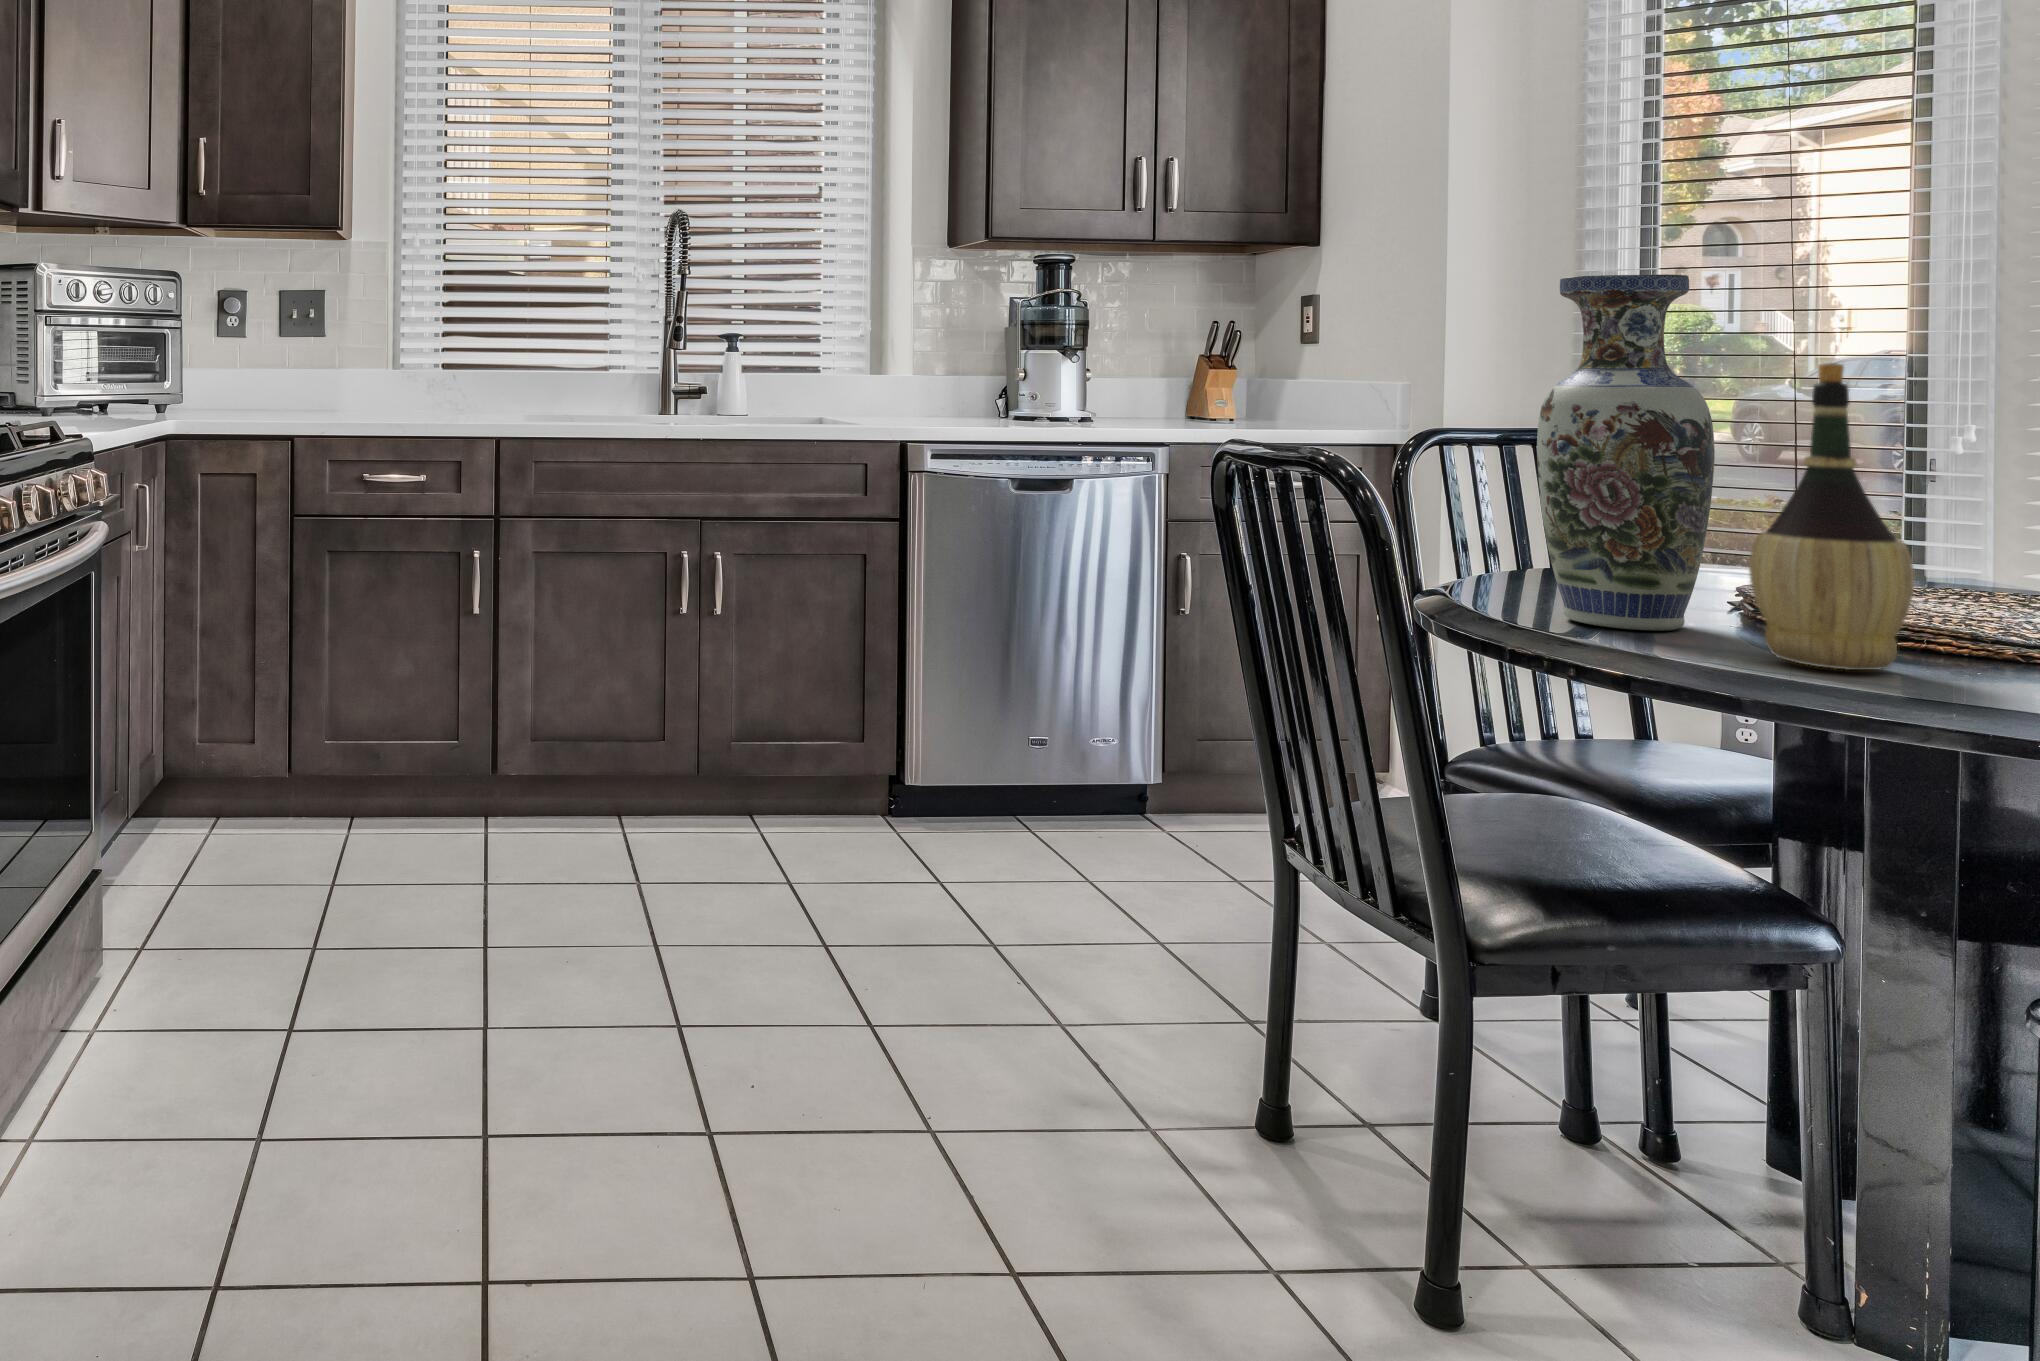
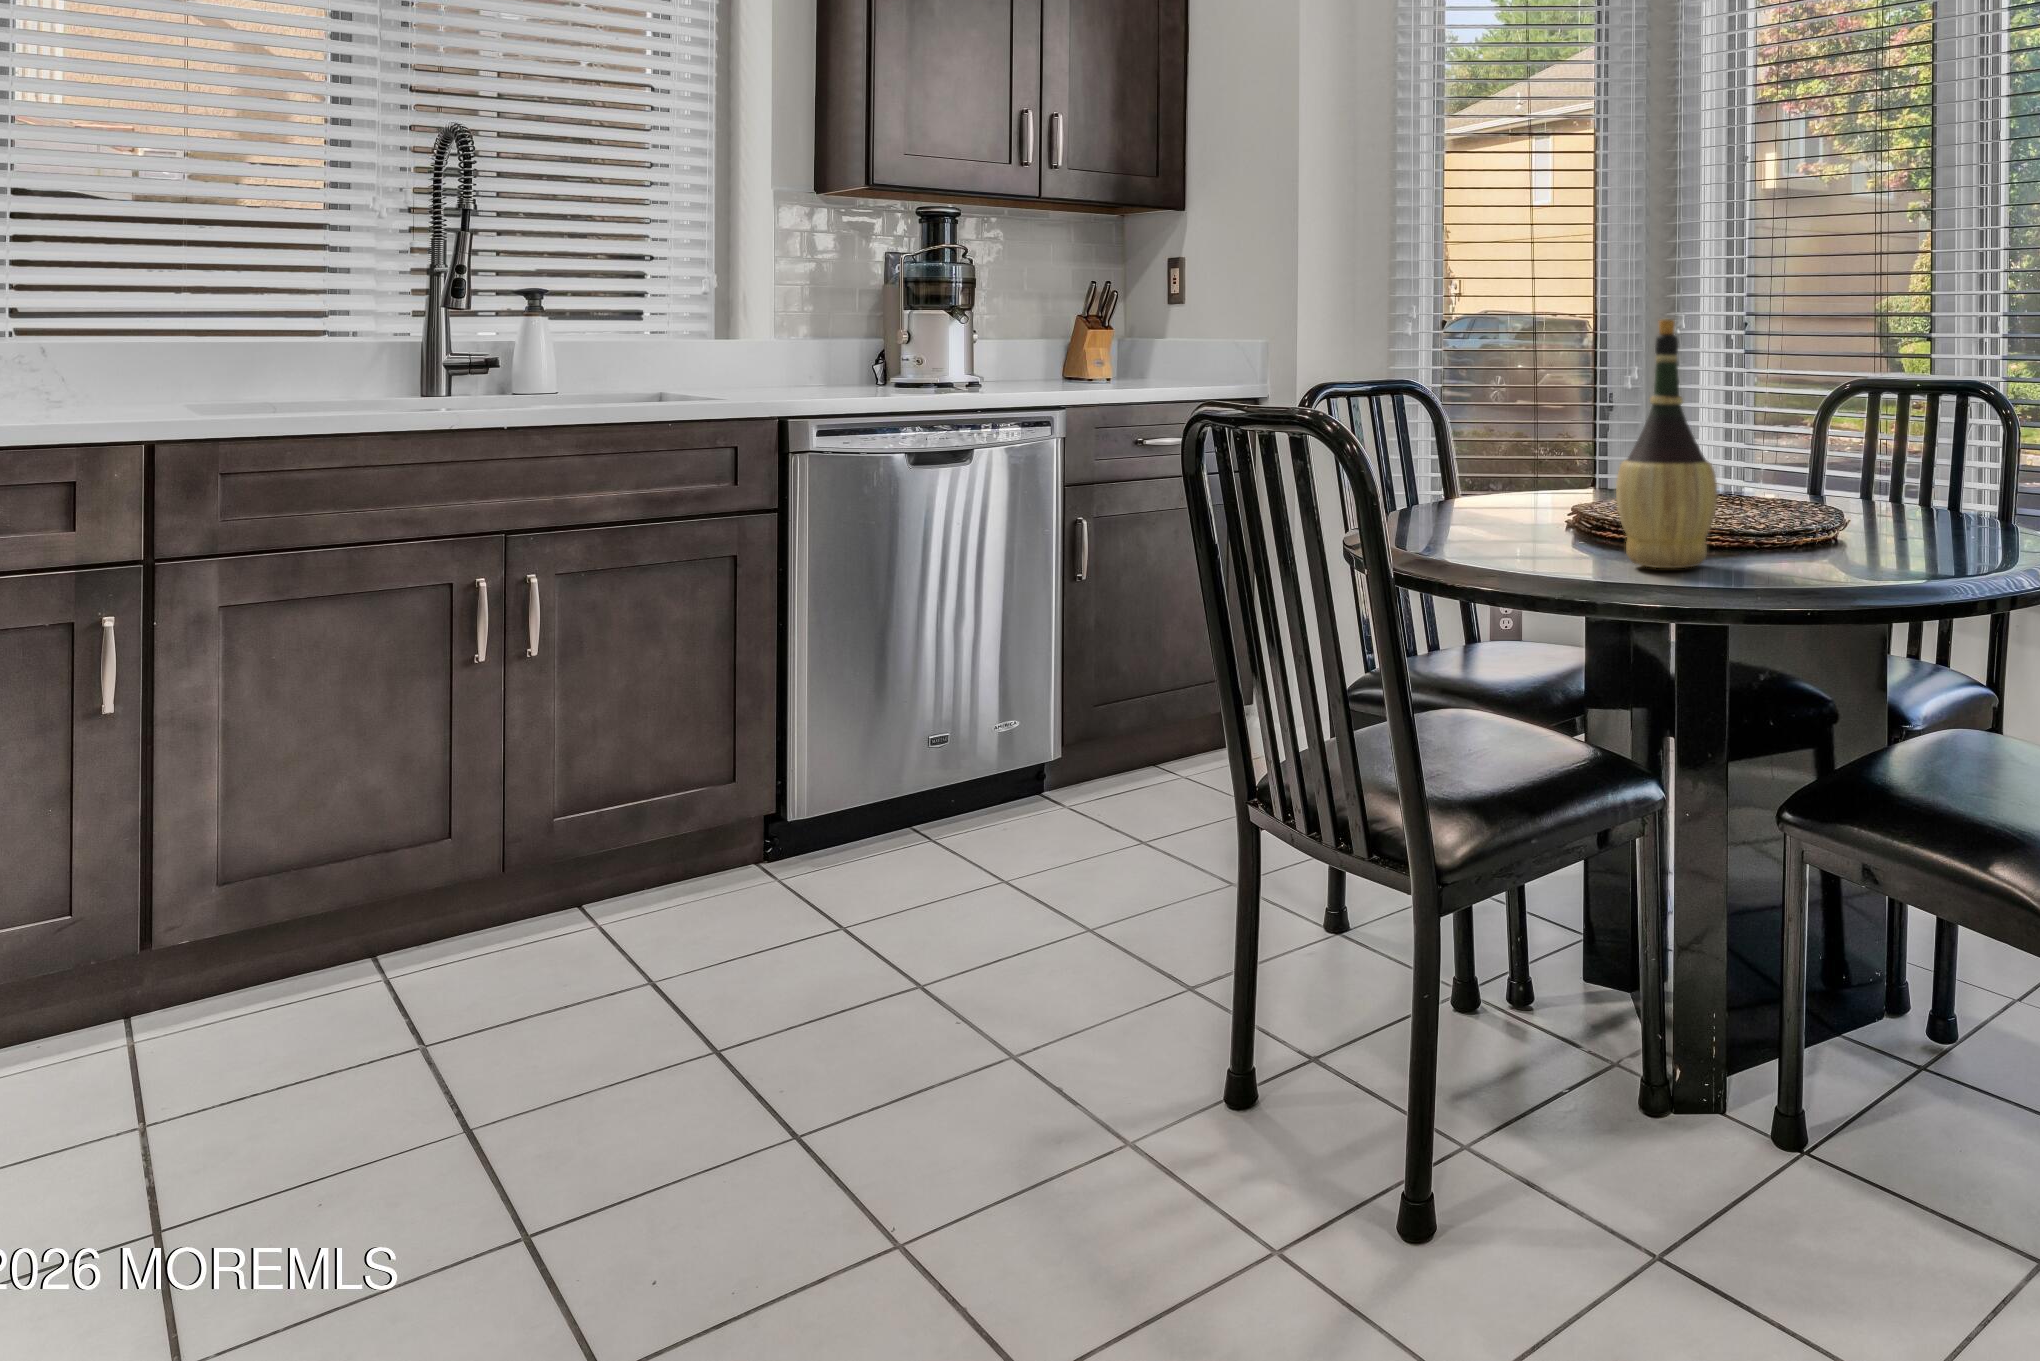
vase: present [1537,274,1715,631] -> none [1455,242,1577,554]

